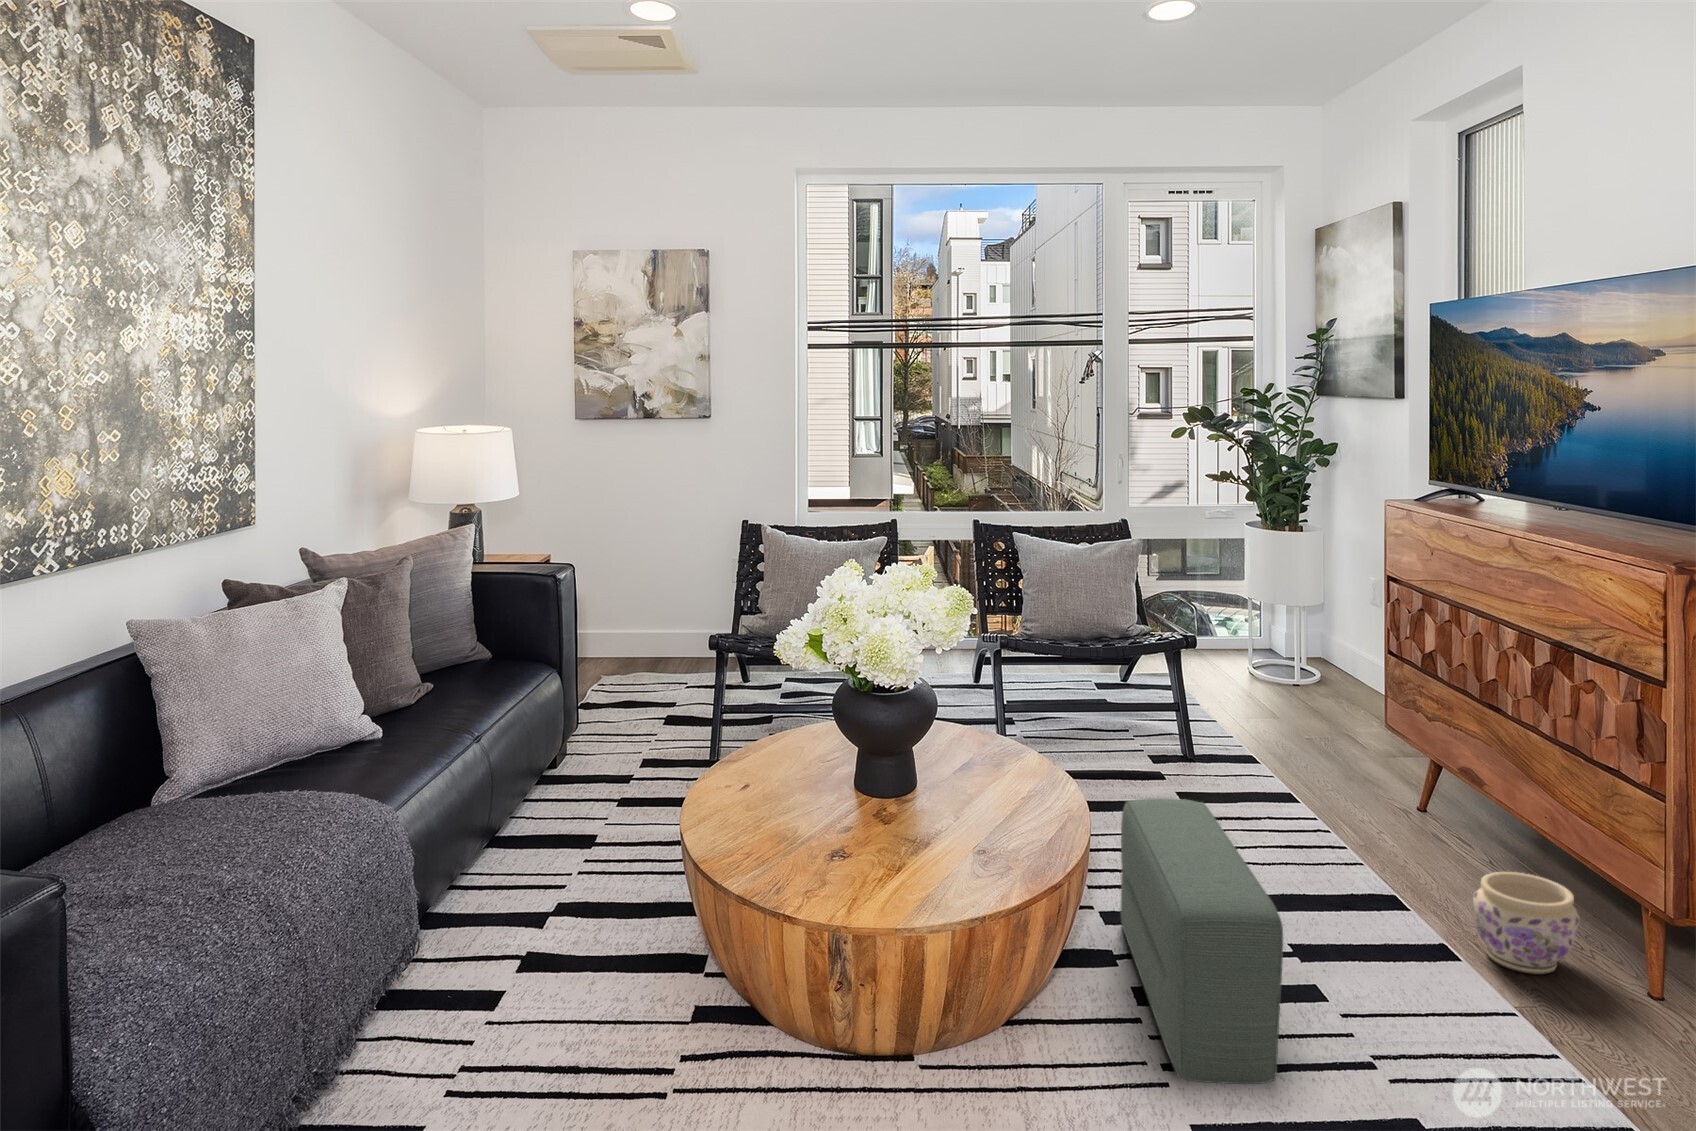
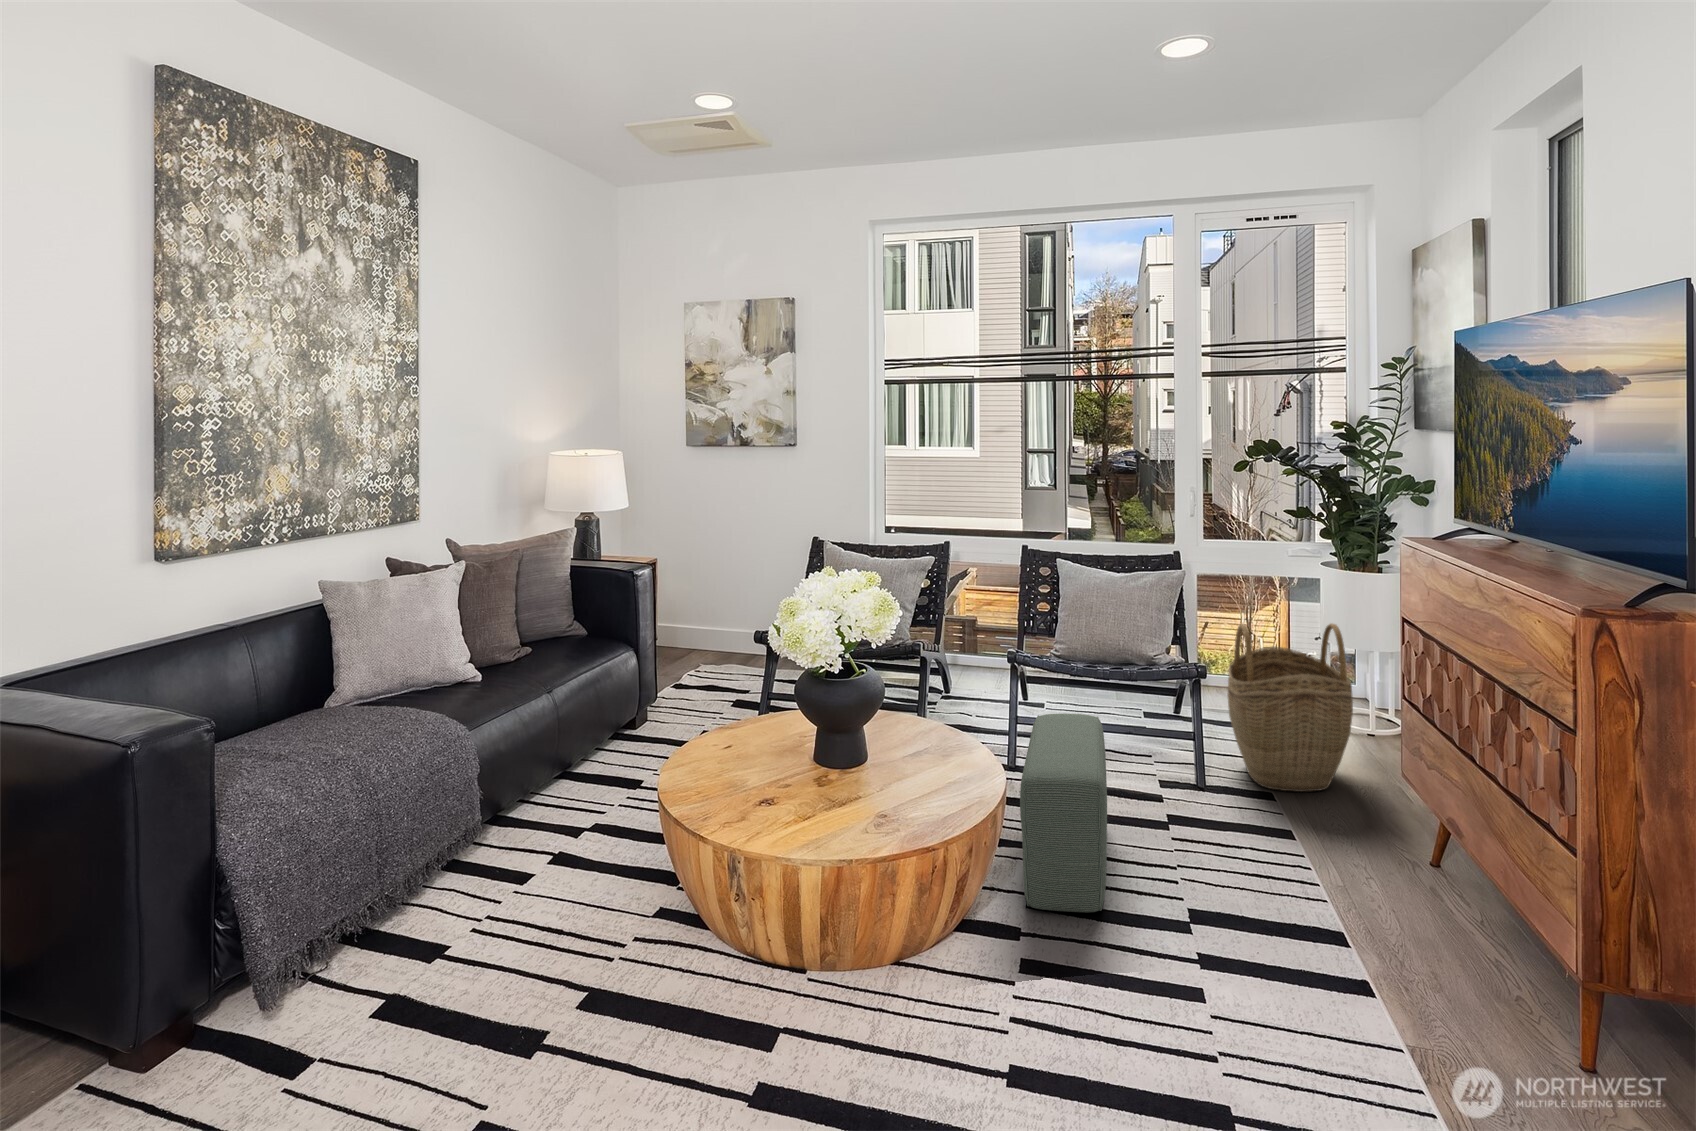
woven basket: none [1305,675,1470,876] -> present [1227,623,1353,792]
planter: present [1473,872,1580,975] -> none [1322,777,1406,857]

